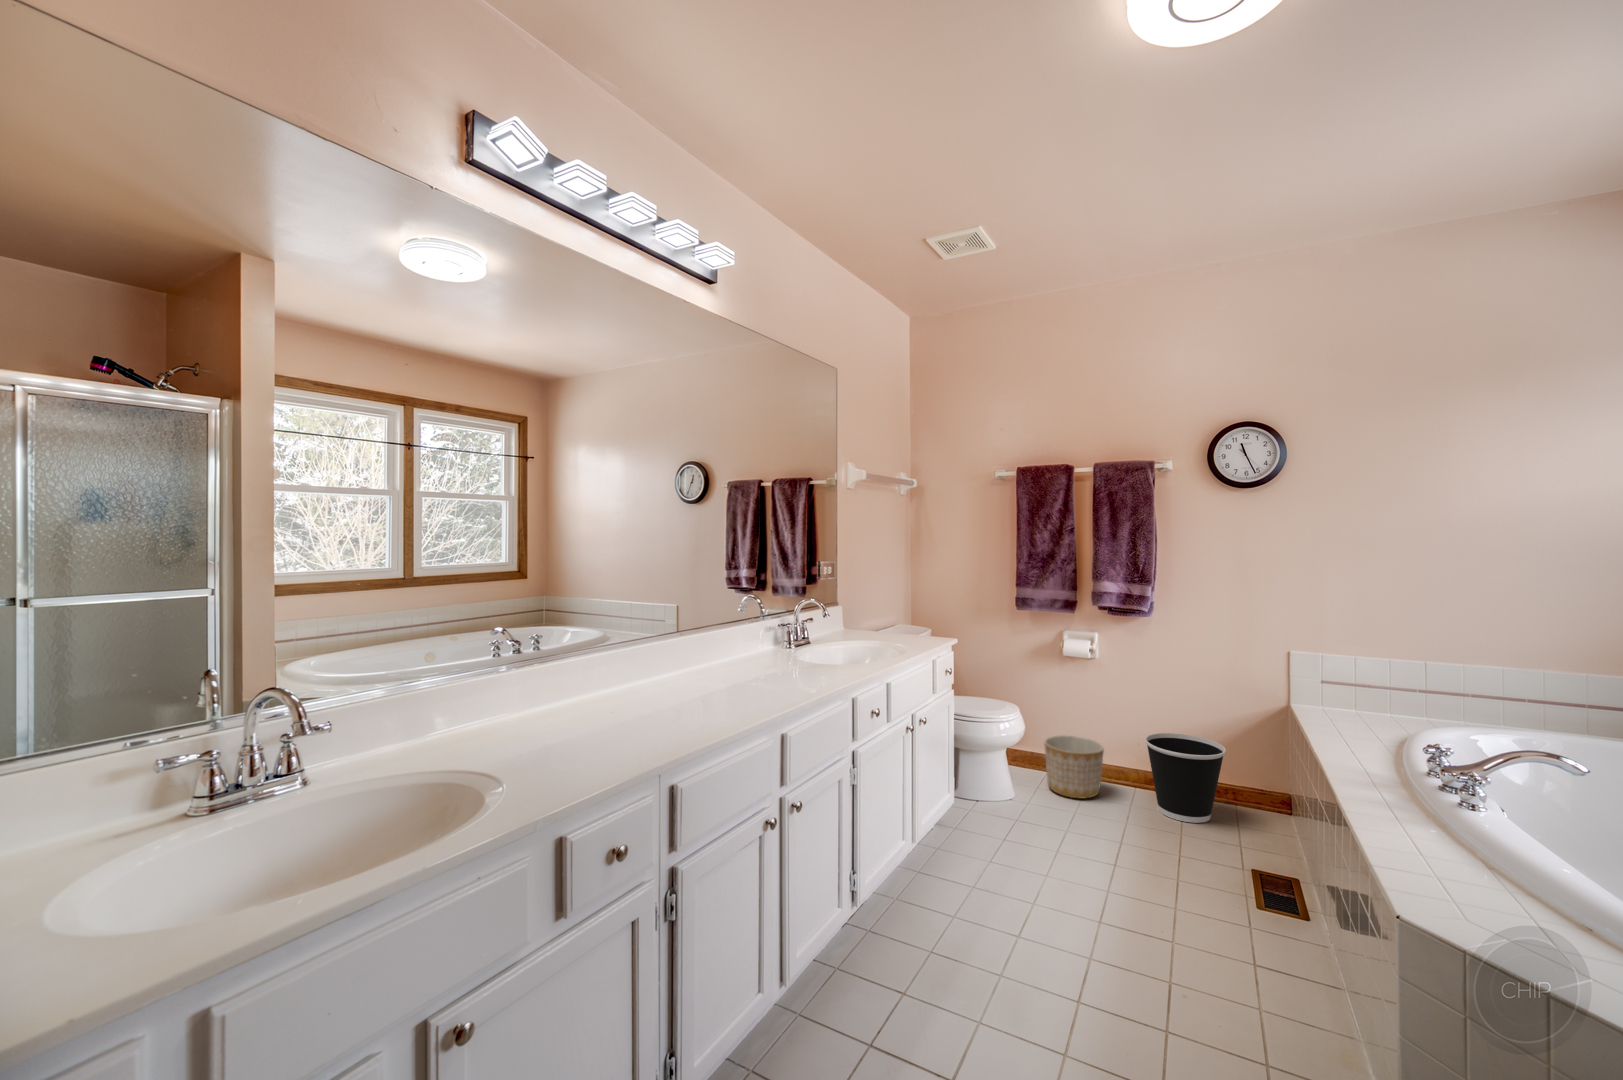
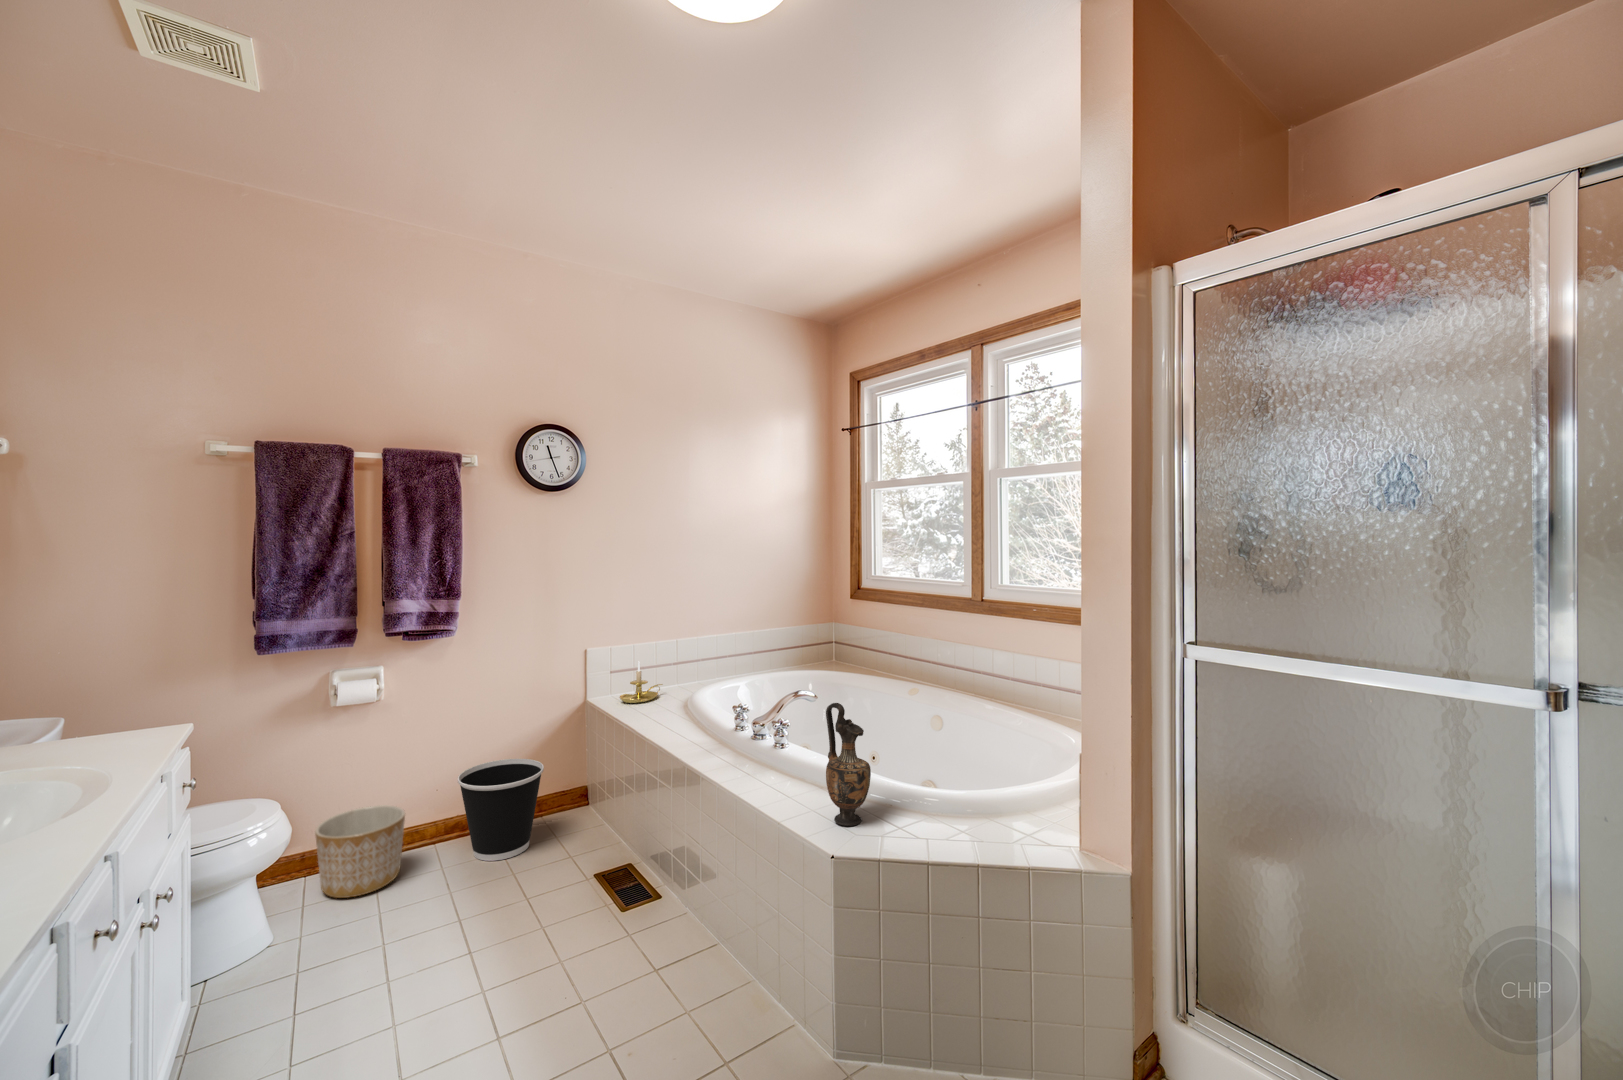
candle holder: none [1327,673,1393,722] -> present [620,662,663,703]
vase: none [1441,746,1525,912] -> present [826,703,871,826]

